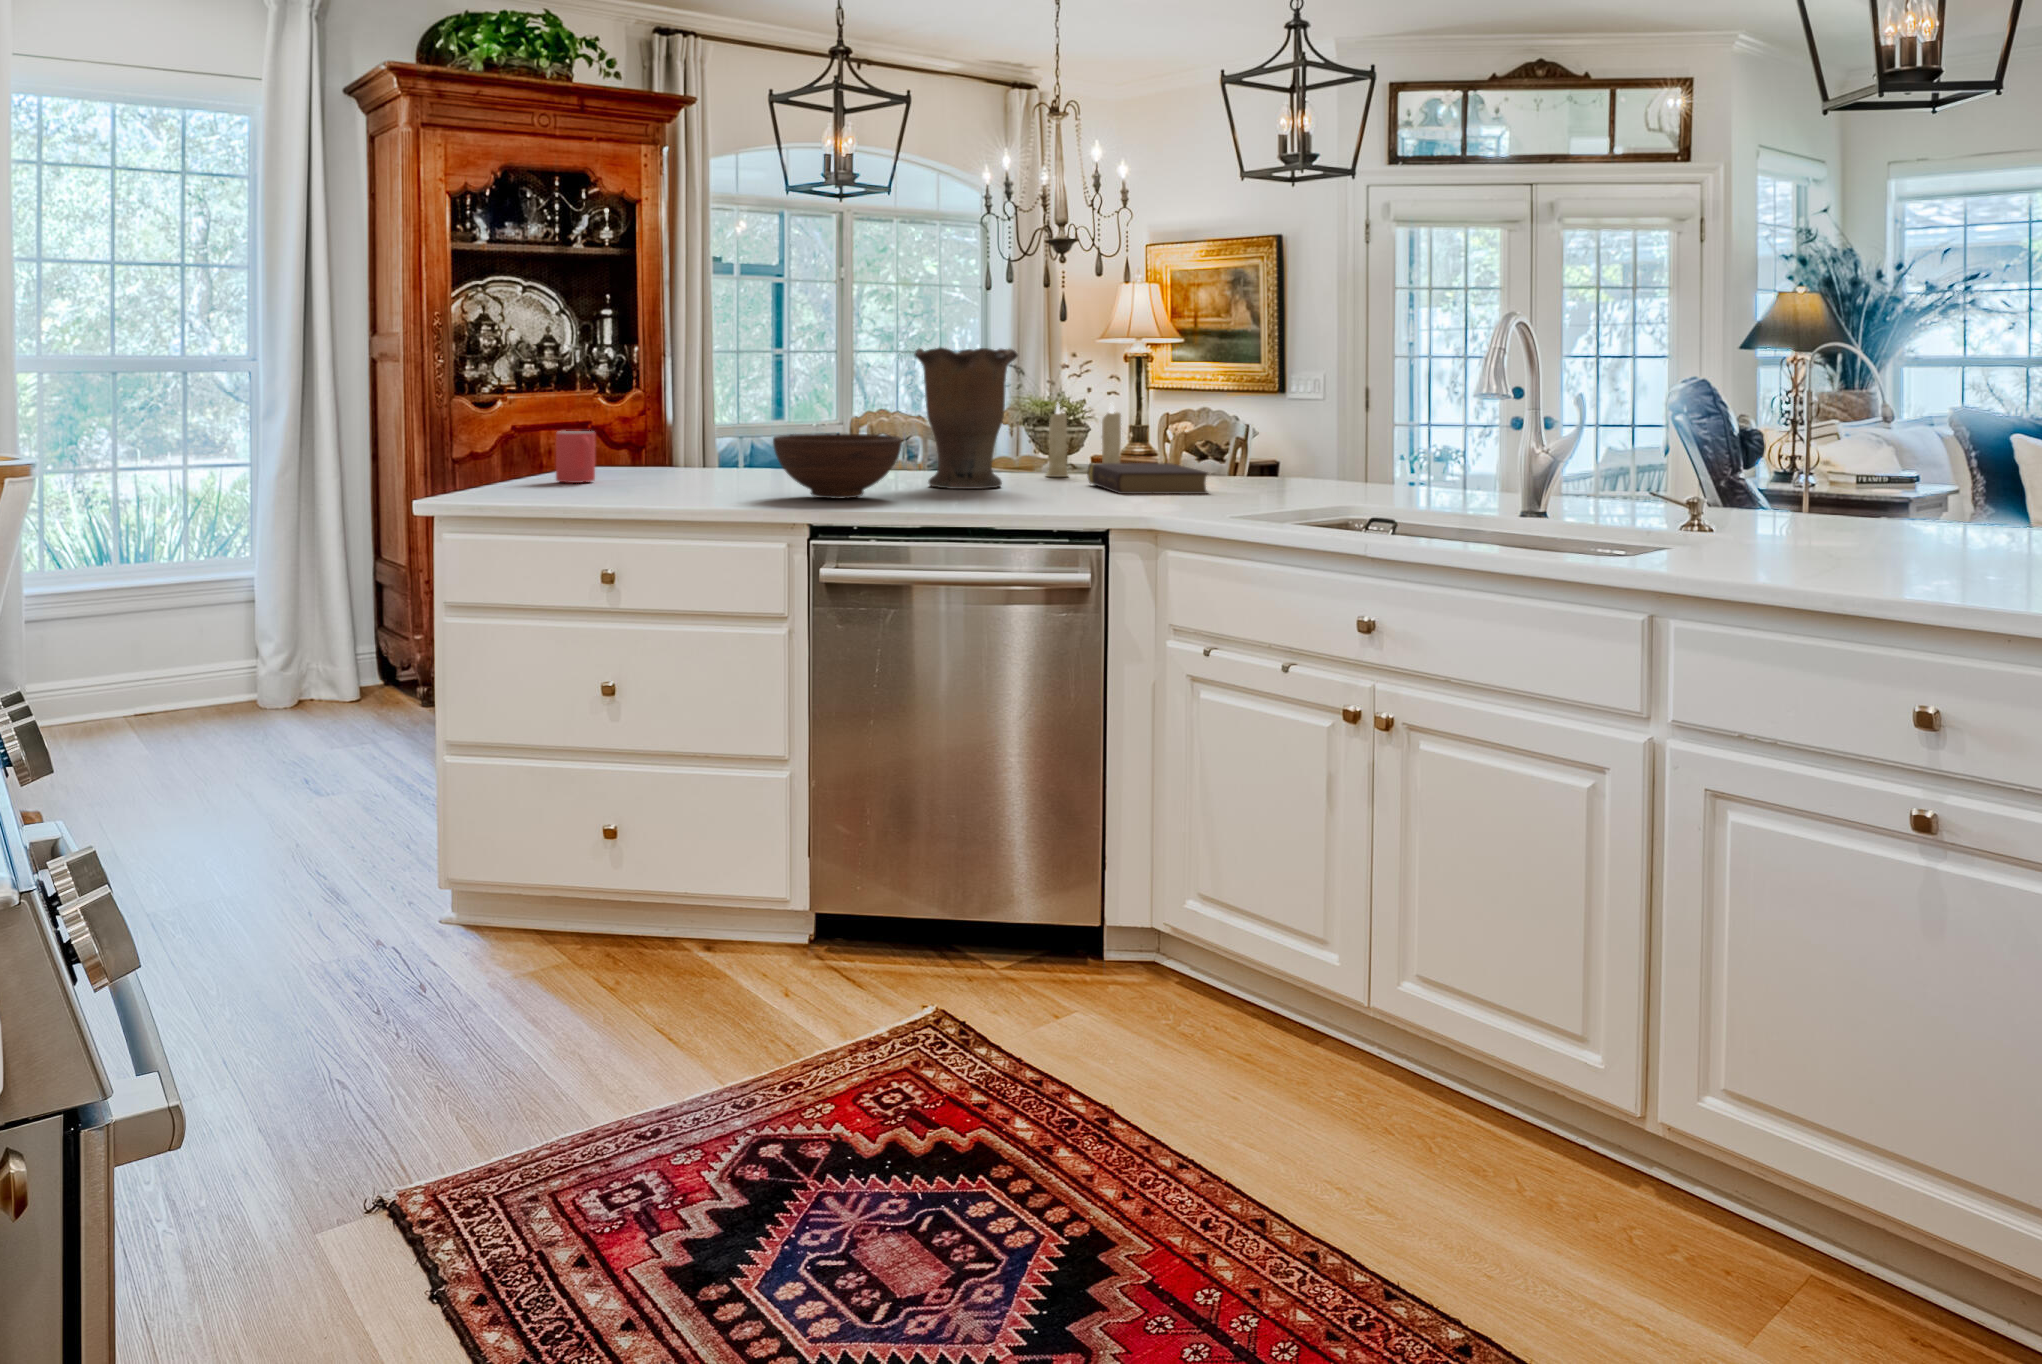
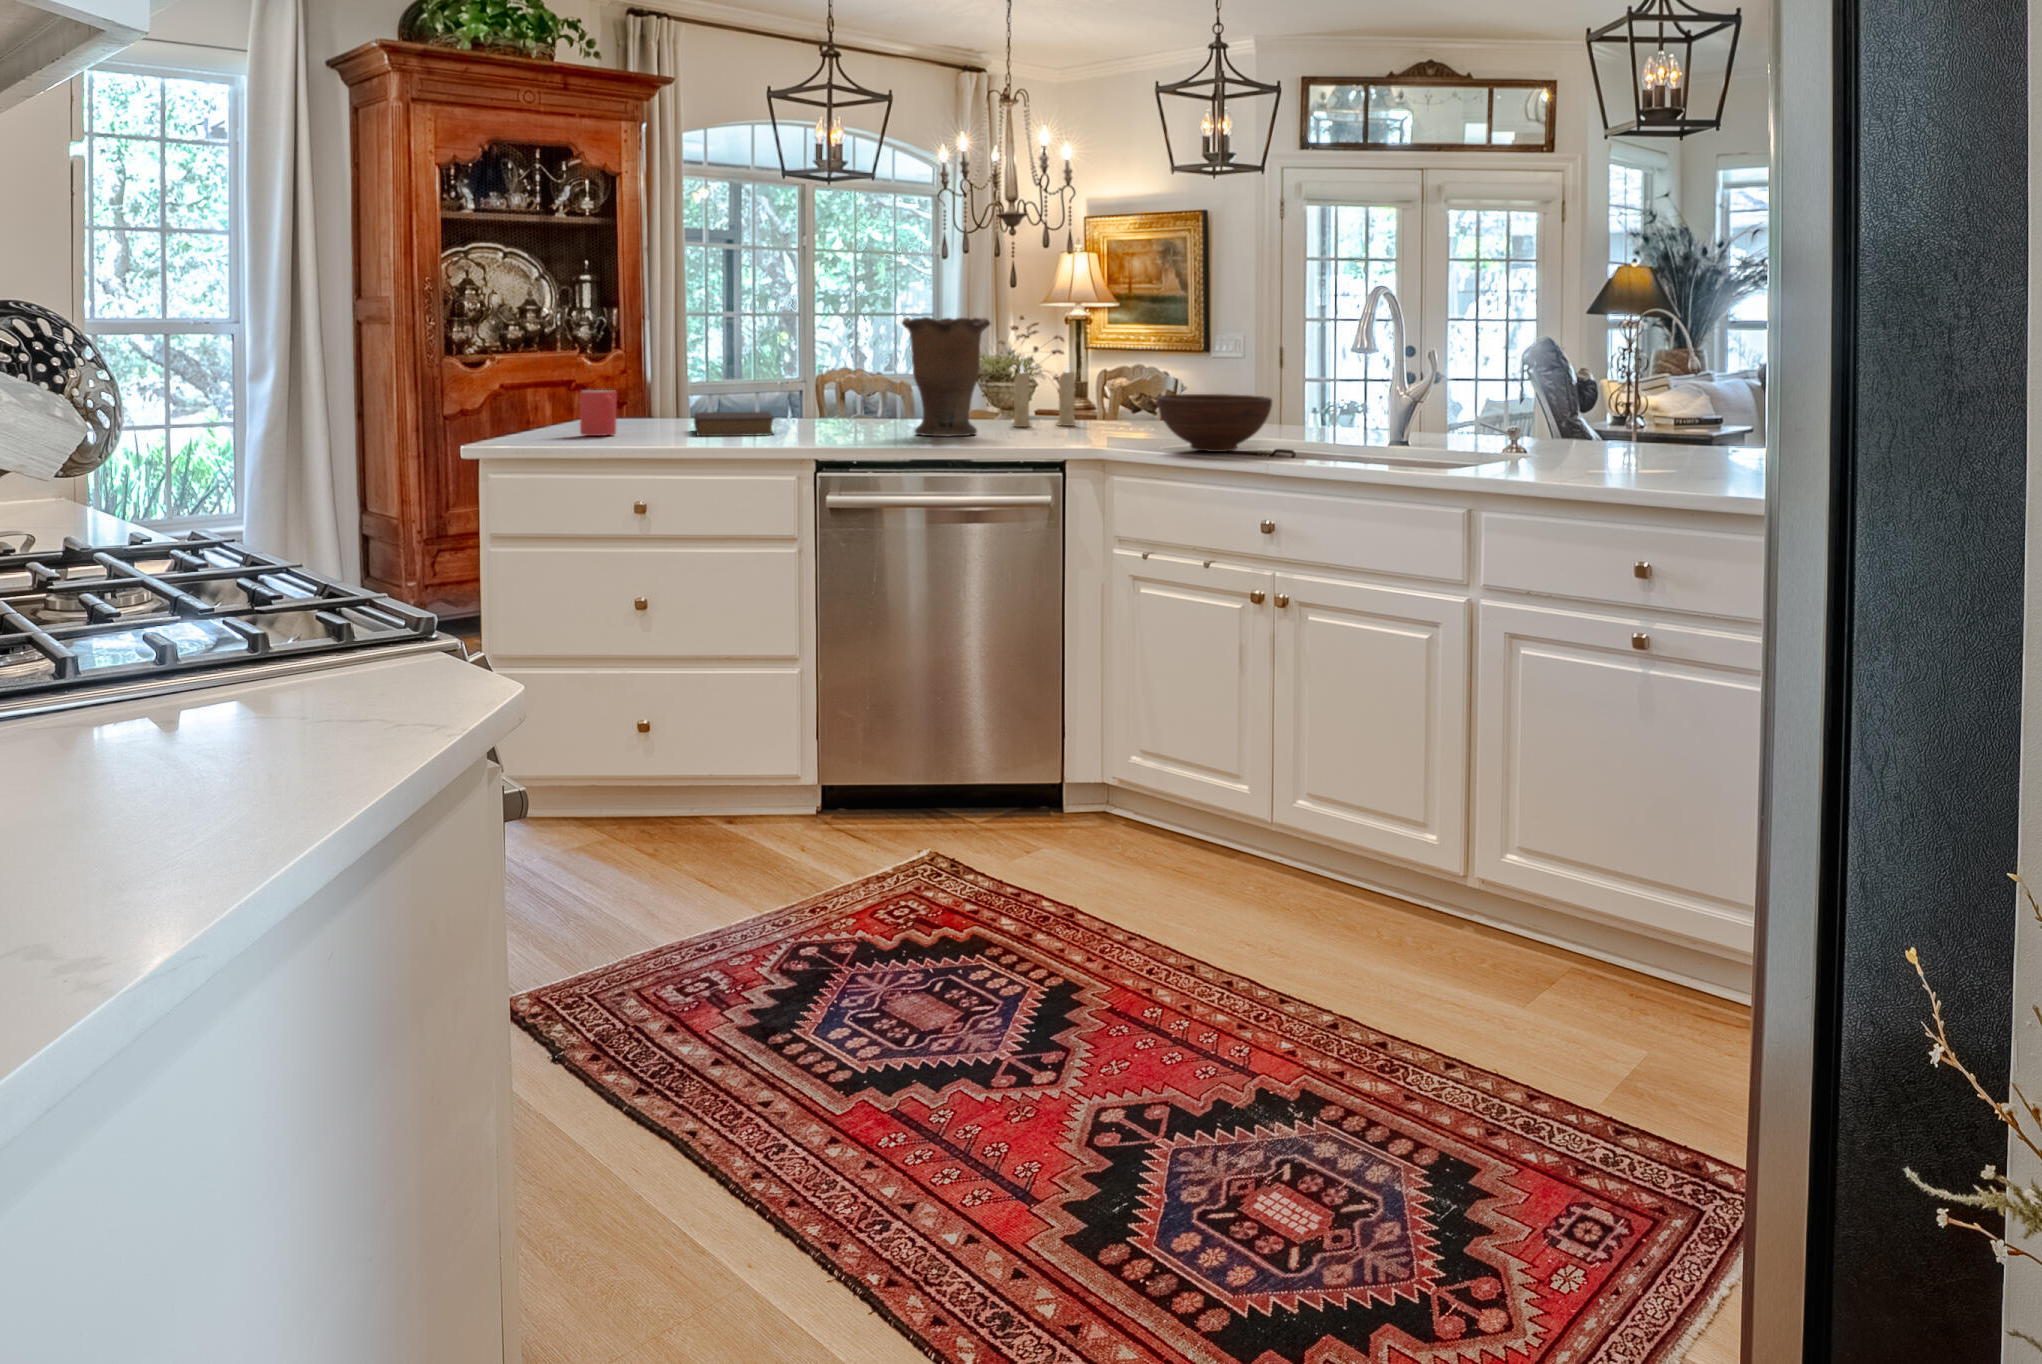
bowl: present [773,433,902,499] -> present [1157,394,1272,452]
book: present [1087,463,1208,494] -> present [694,412,774,436]

